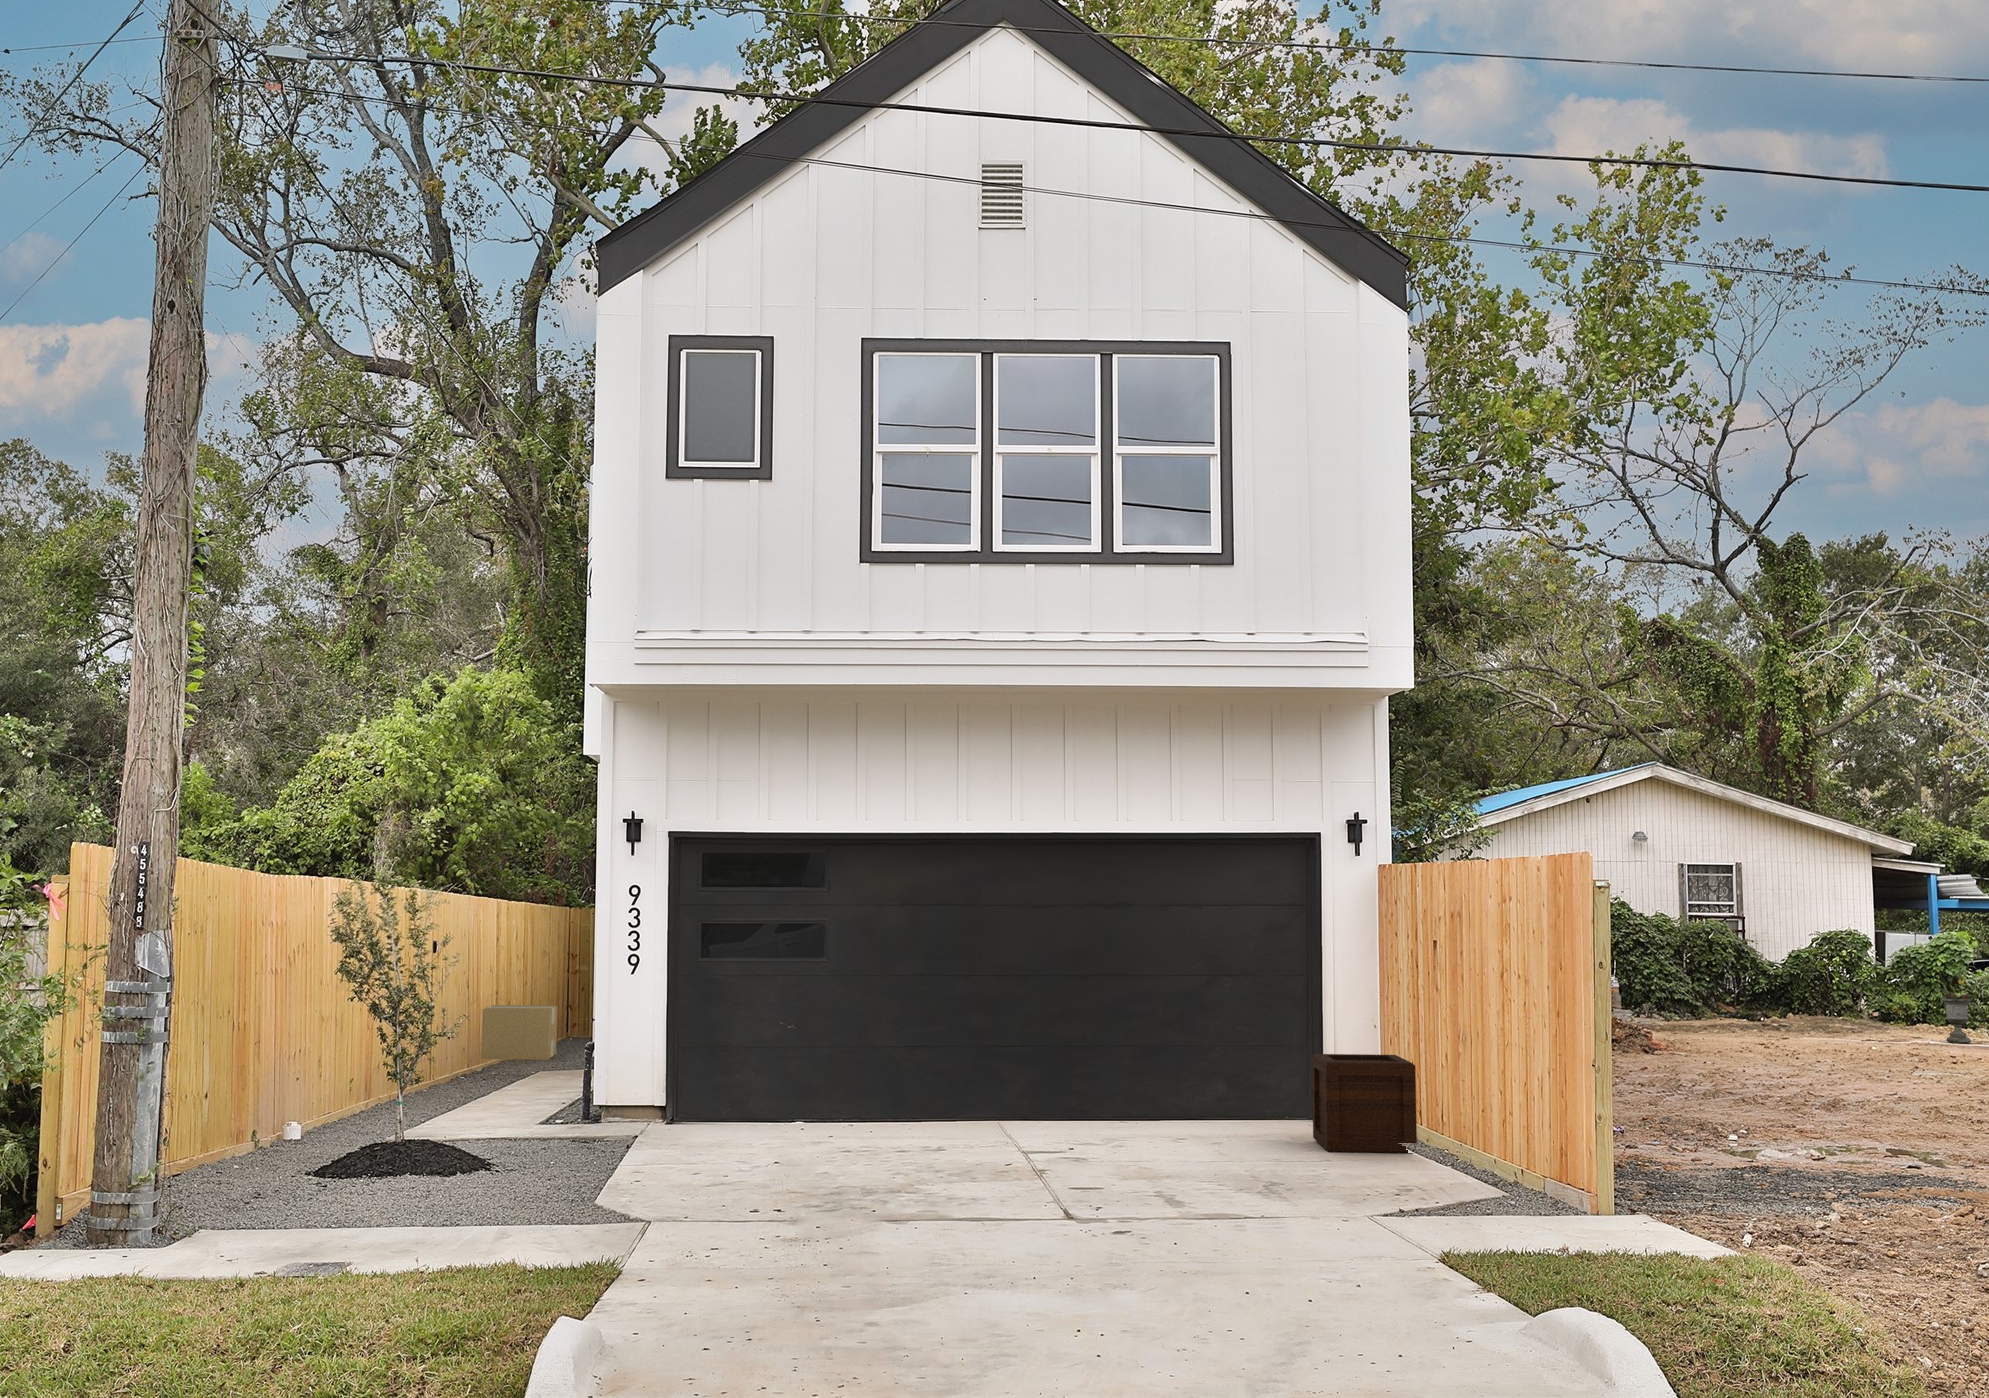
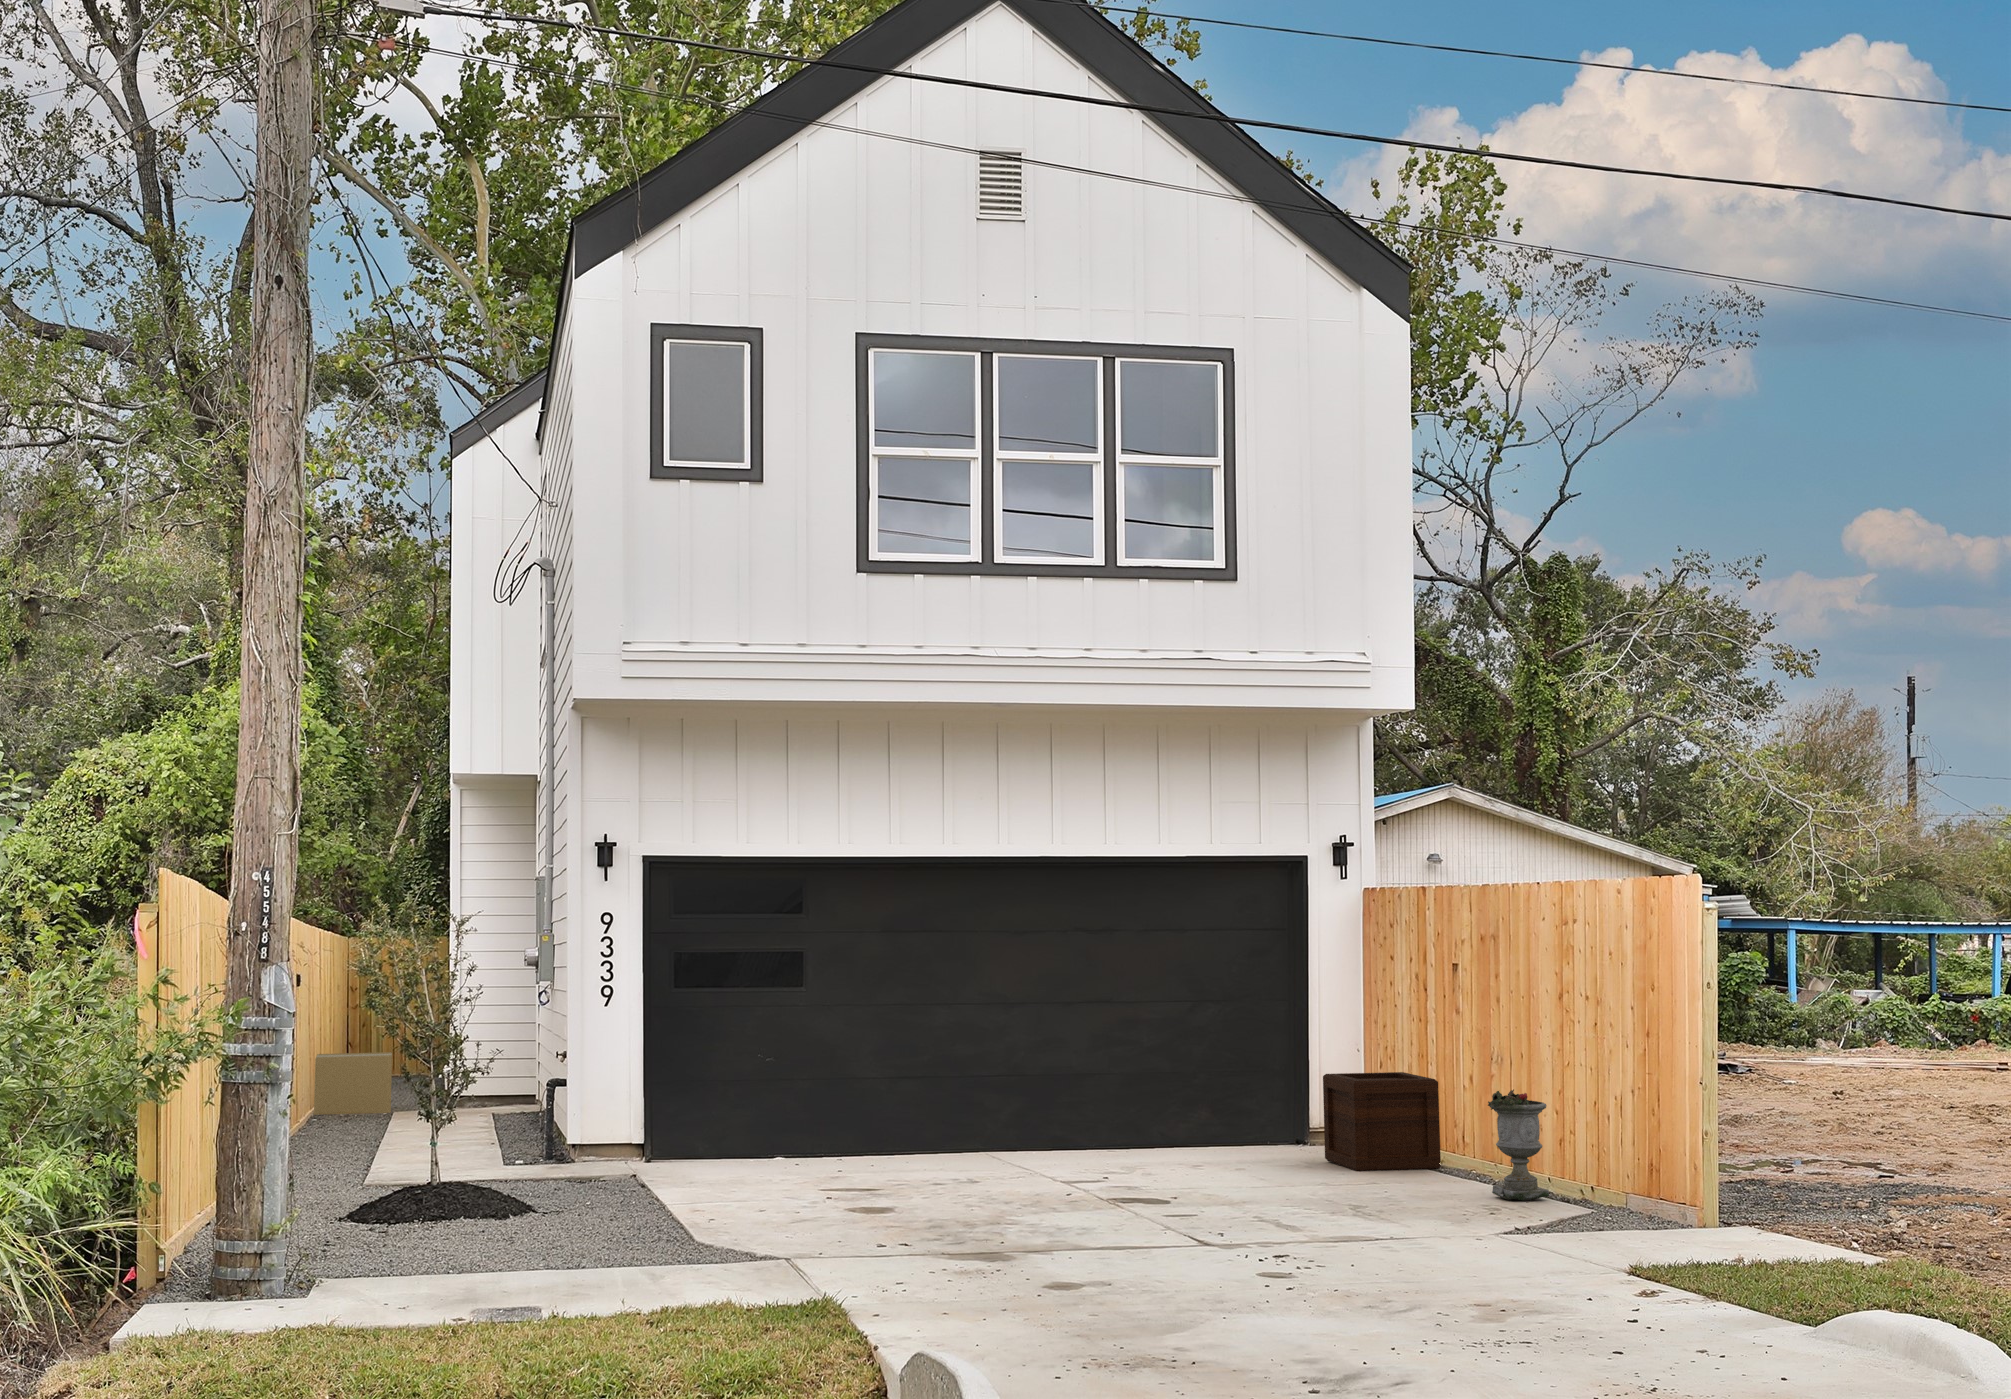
planter: present [1942,993,1971,1043] -> present [1488,1089,1549,1201]

